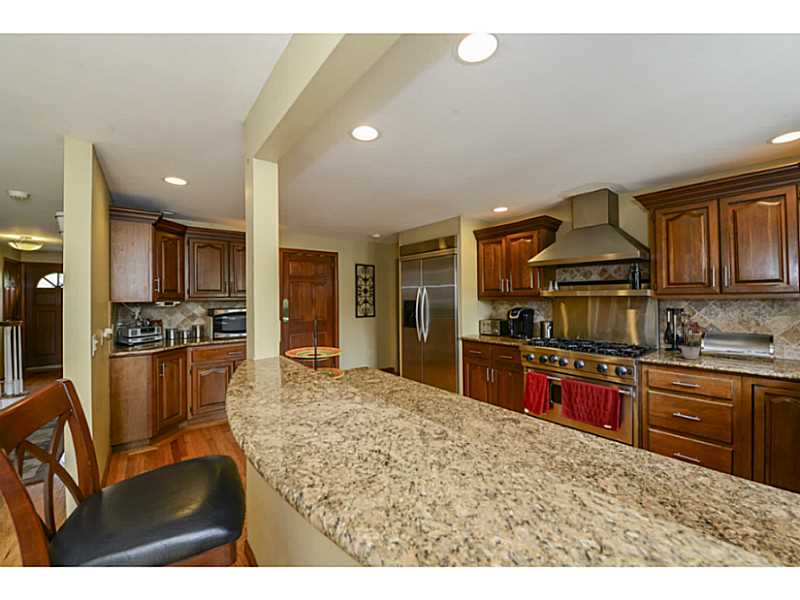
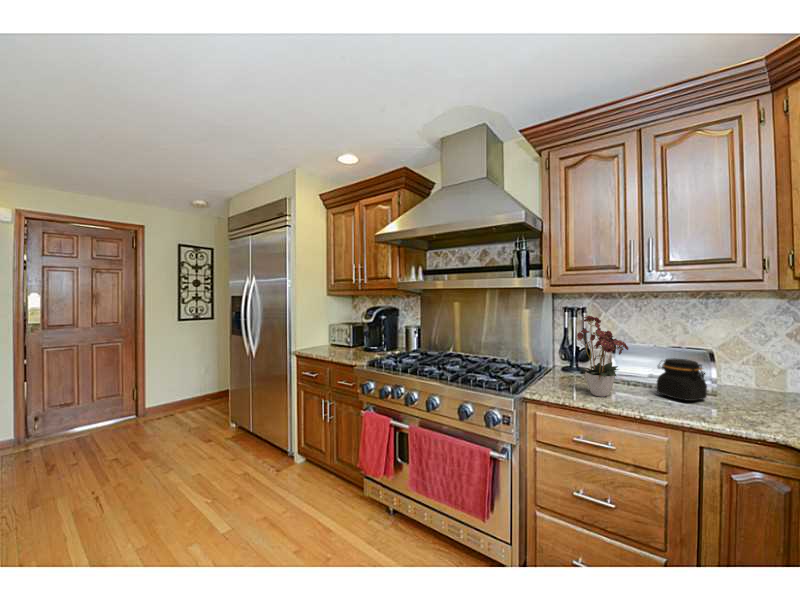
jar: none [729,339,761,362] -> present [657,358,707,401]

